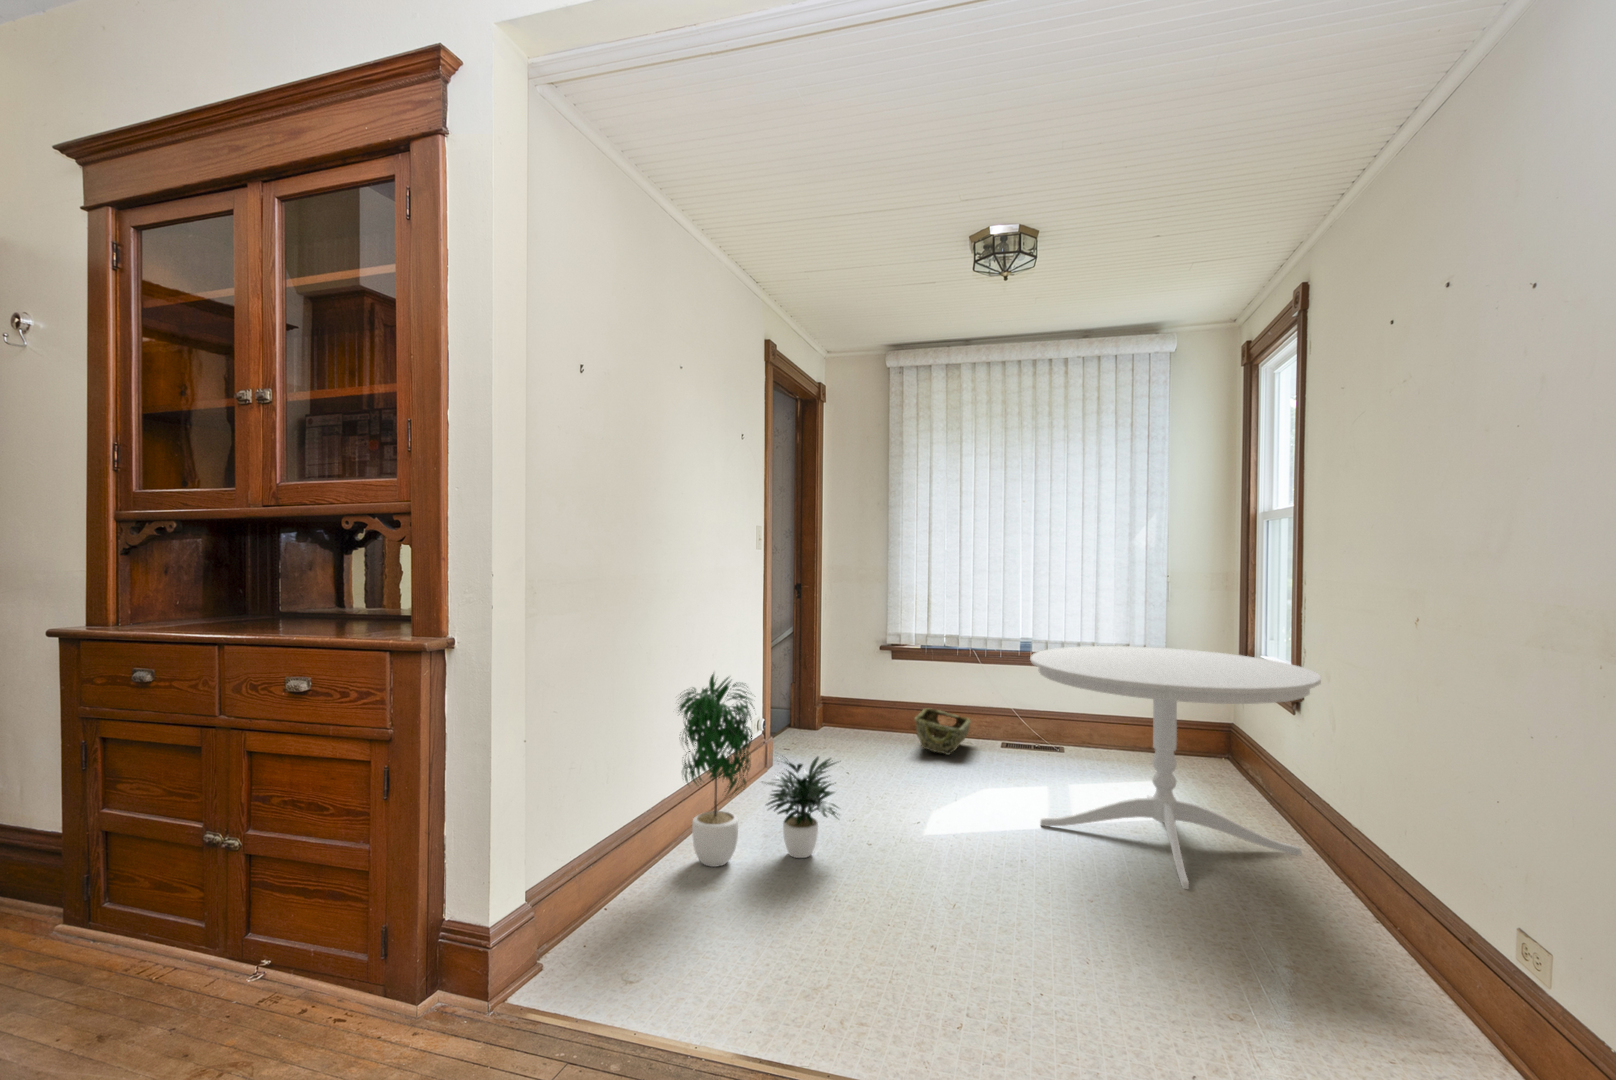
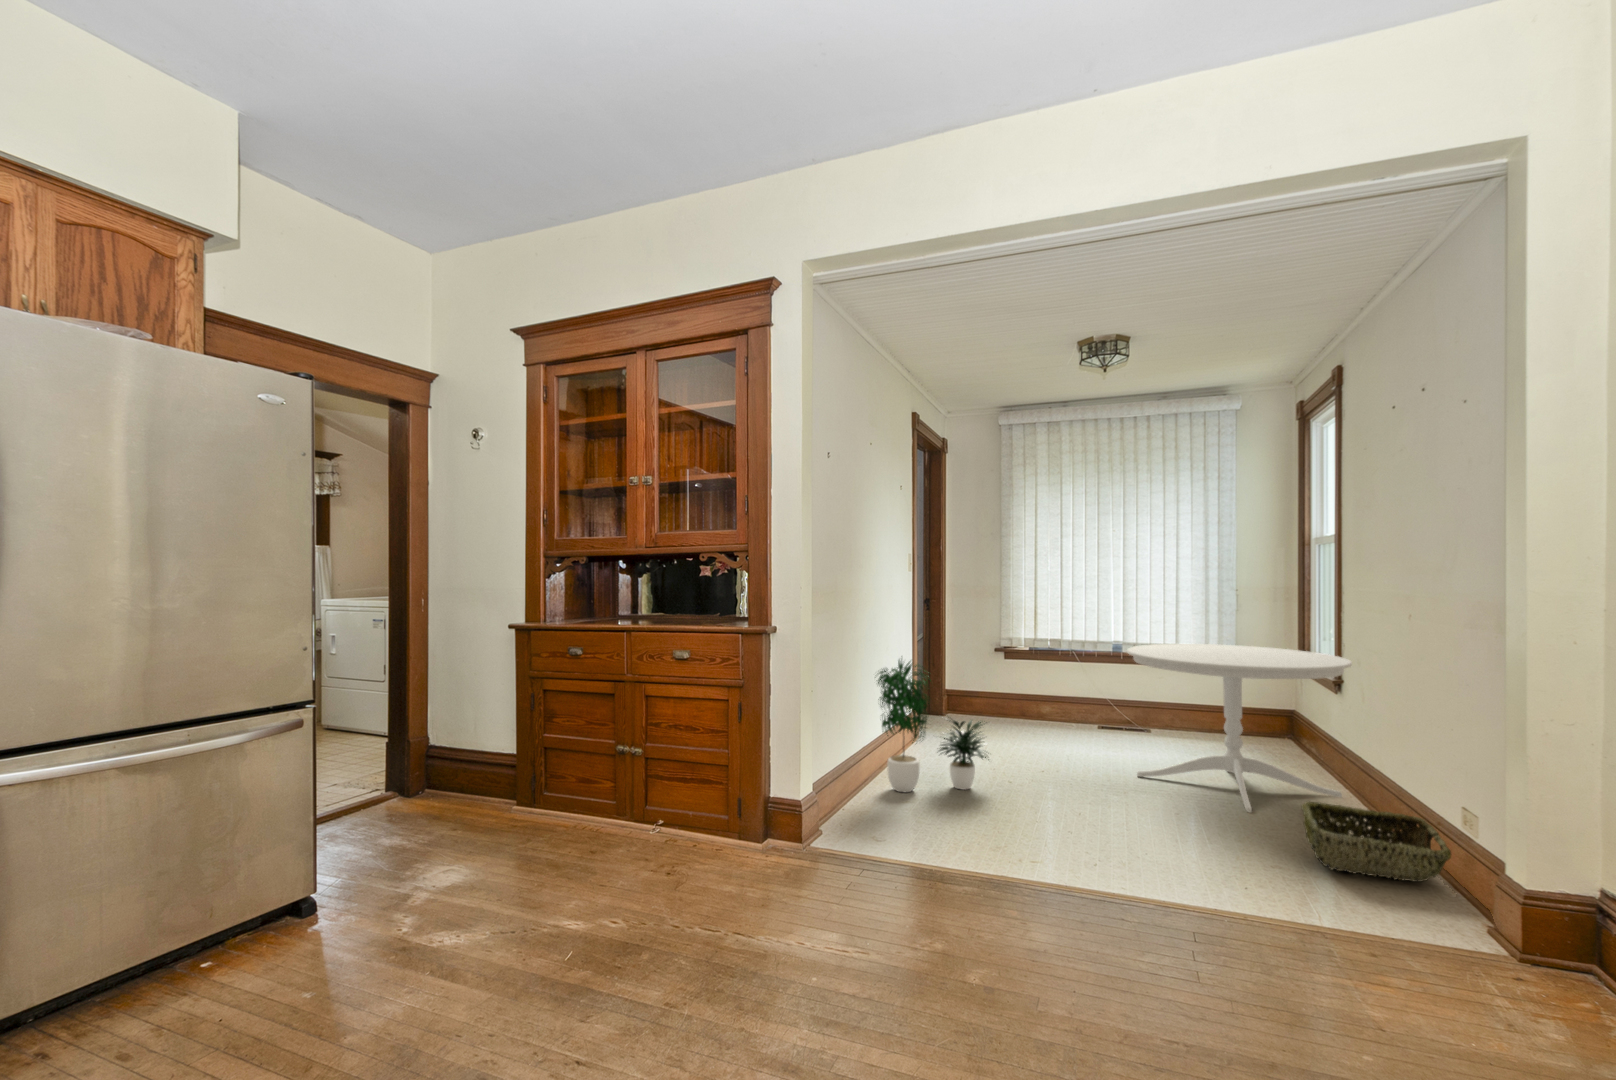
woven basket: present [915,708,971,755] -> present [1301,802,1451,882]

